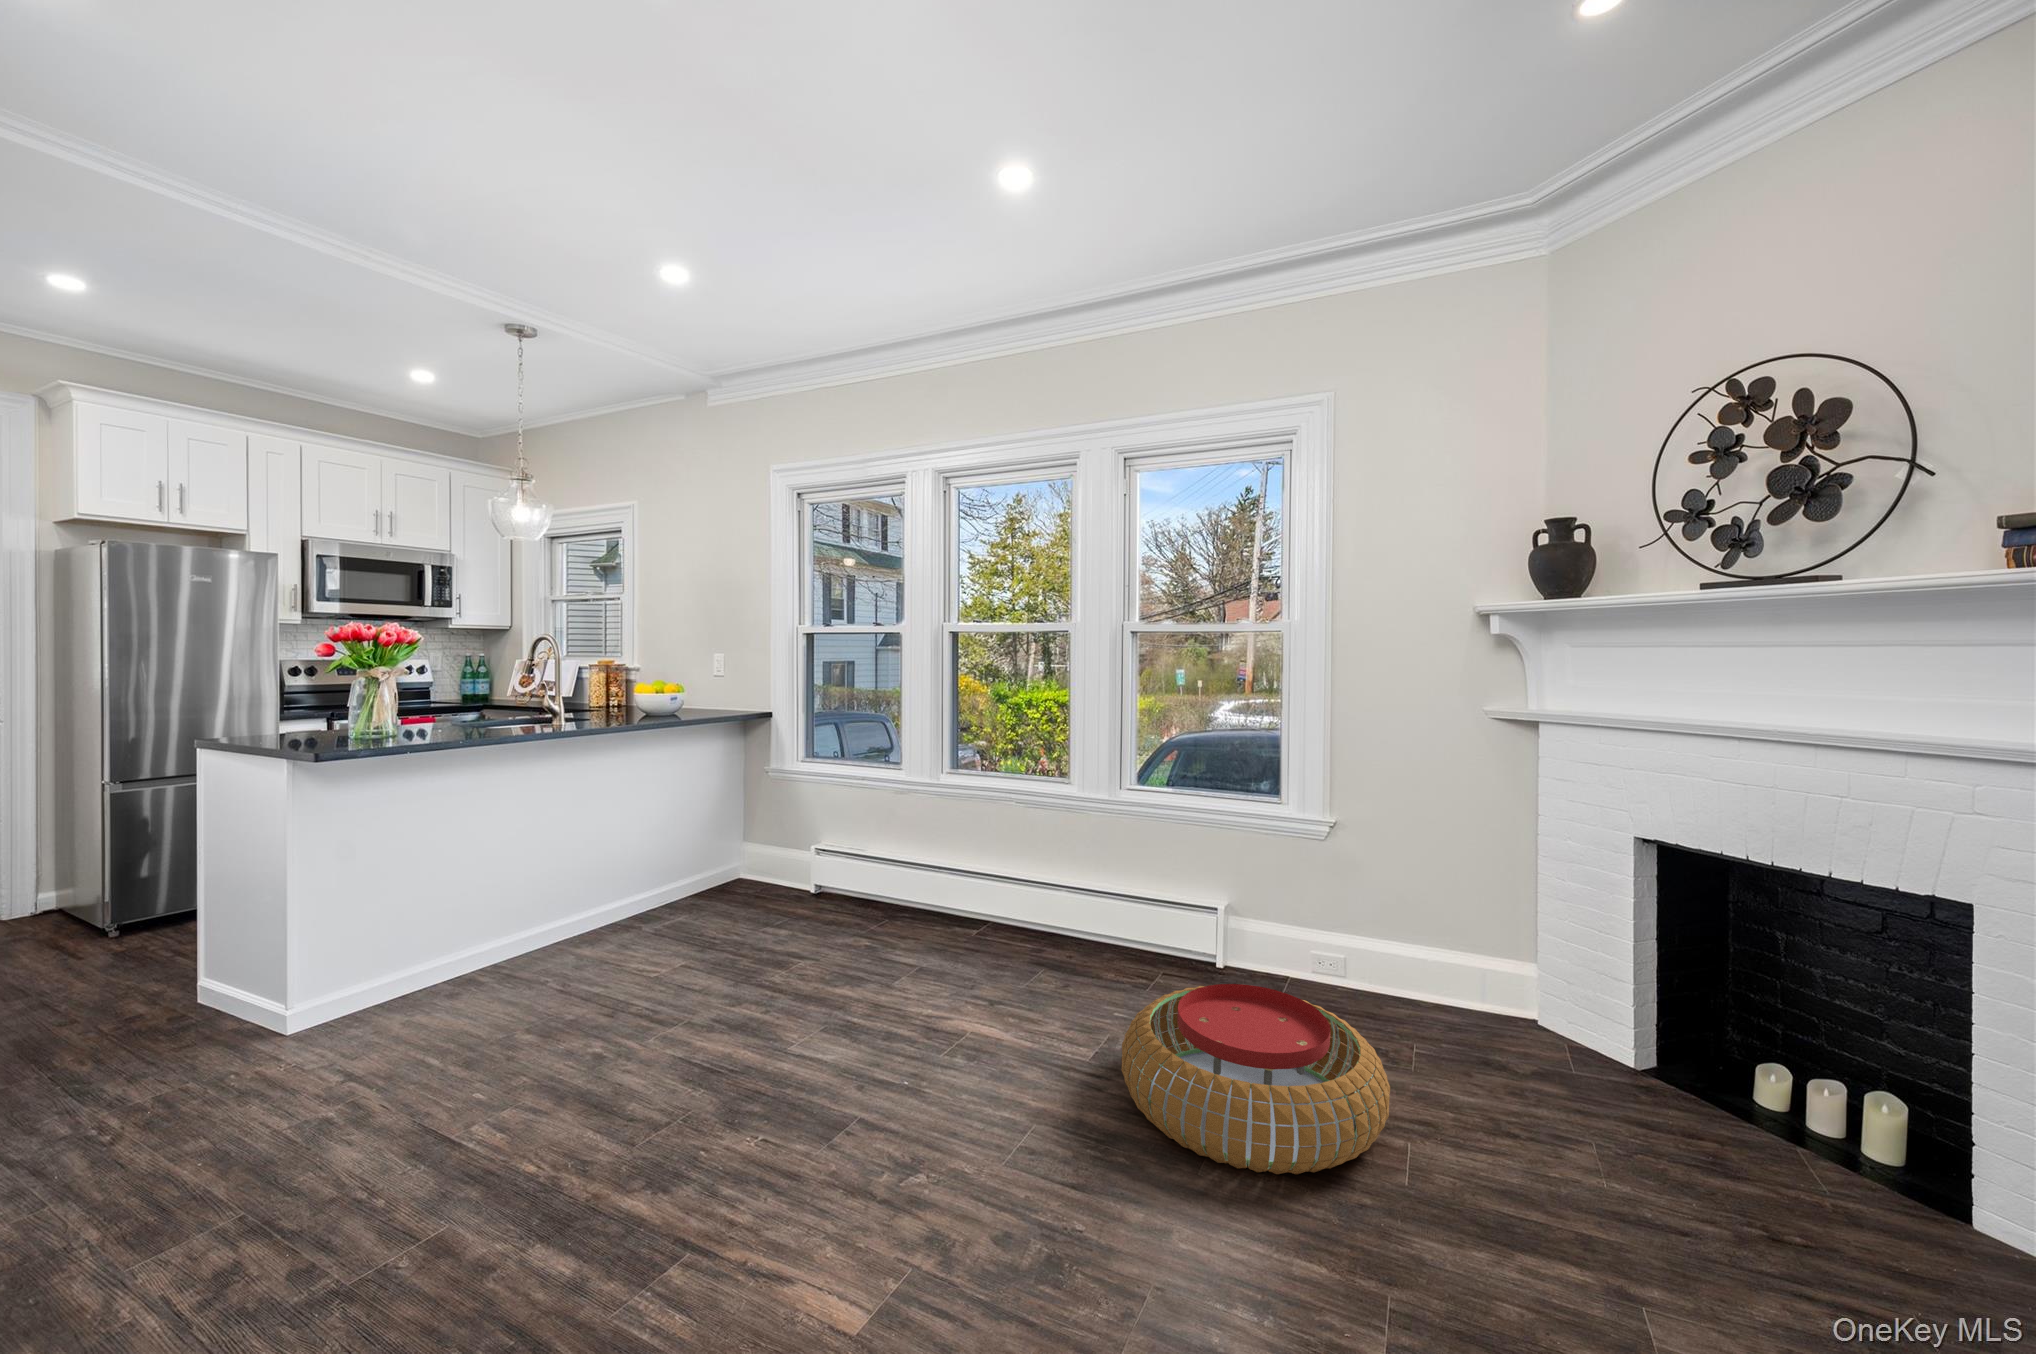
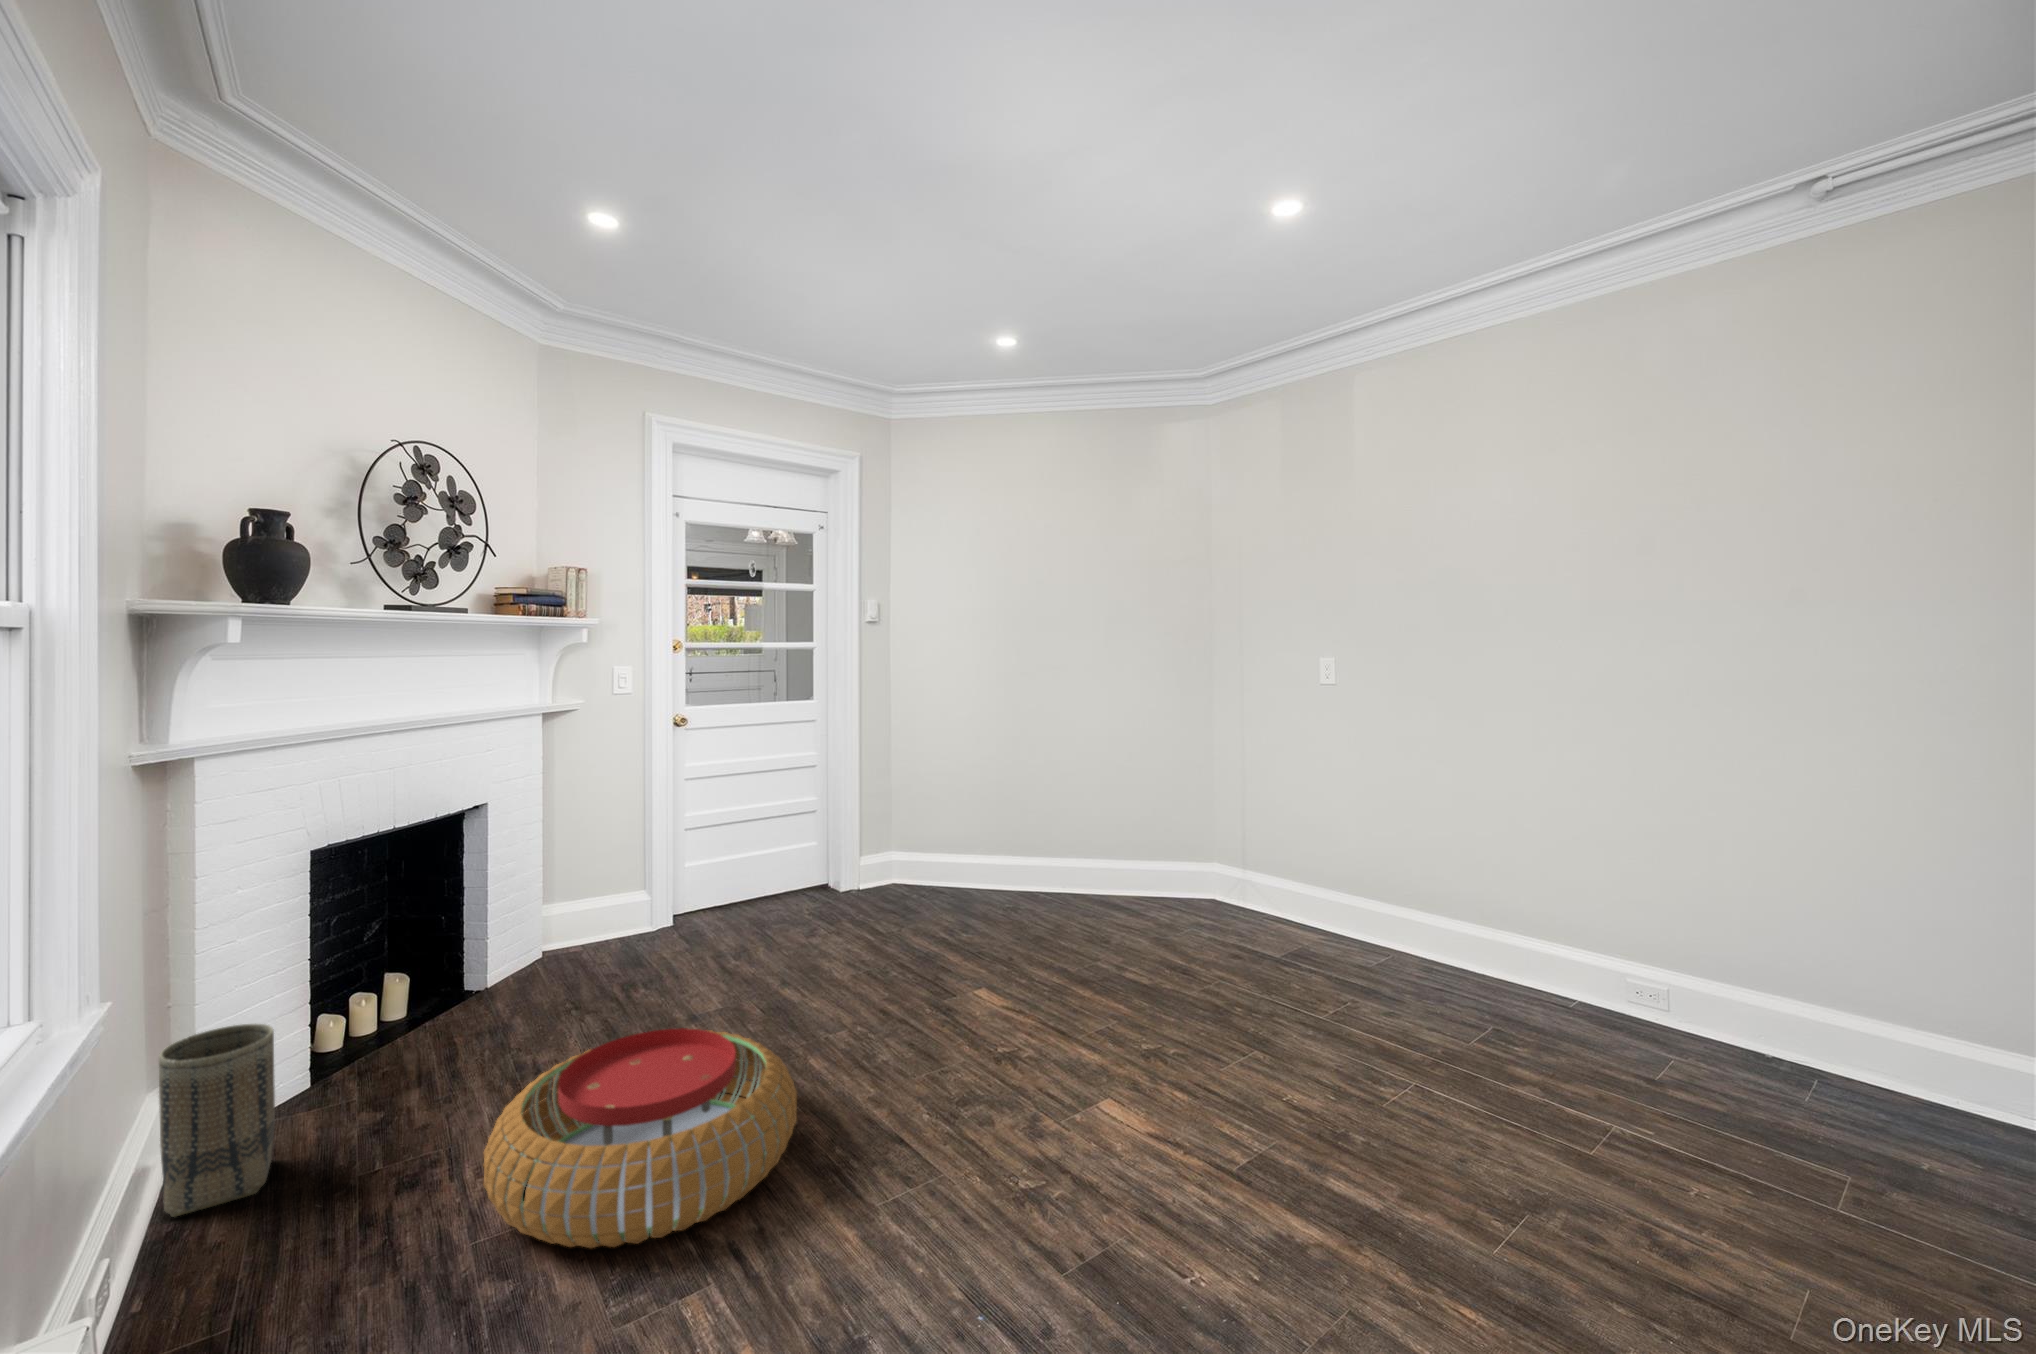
basket: none [1436,914,1507,1043] -> present [159,1024,275,1217]

